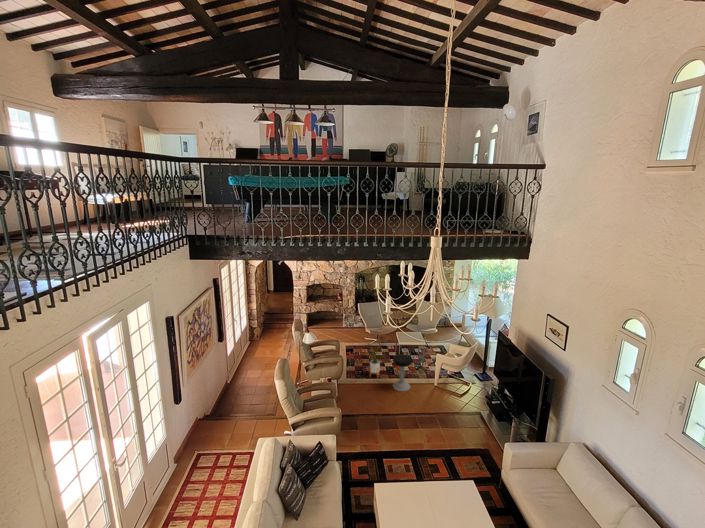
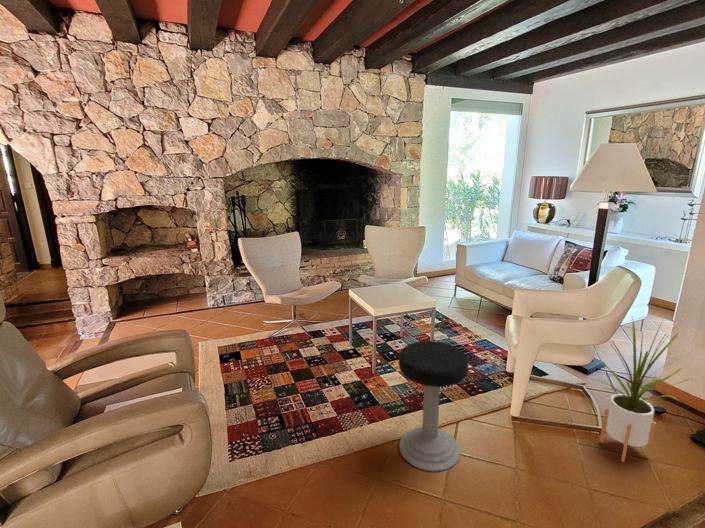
house plant: present [370,351,380,374] -> present [593,322,681,462]

